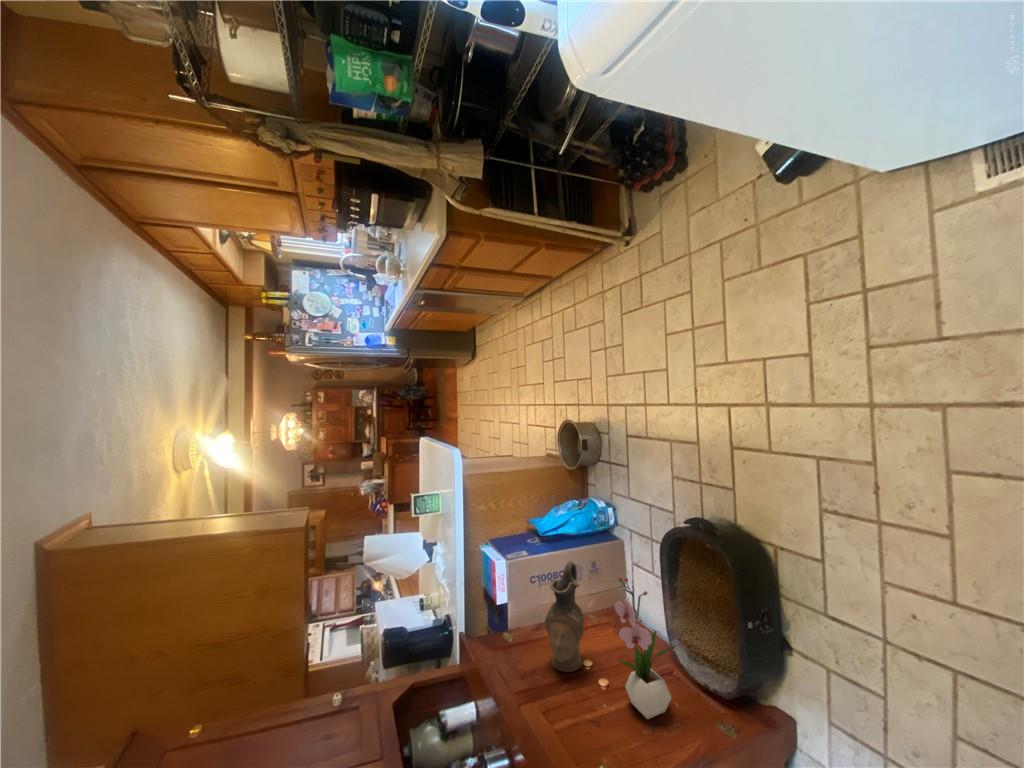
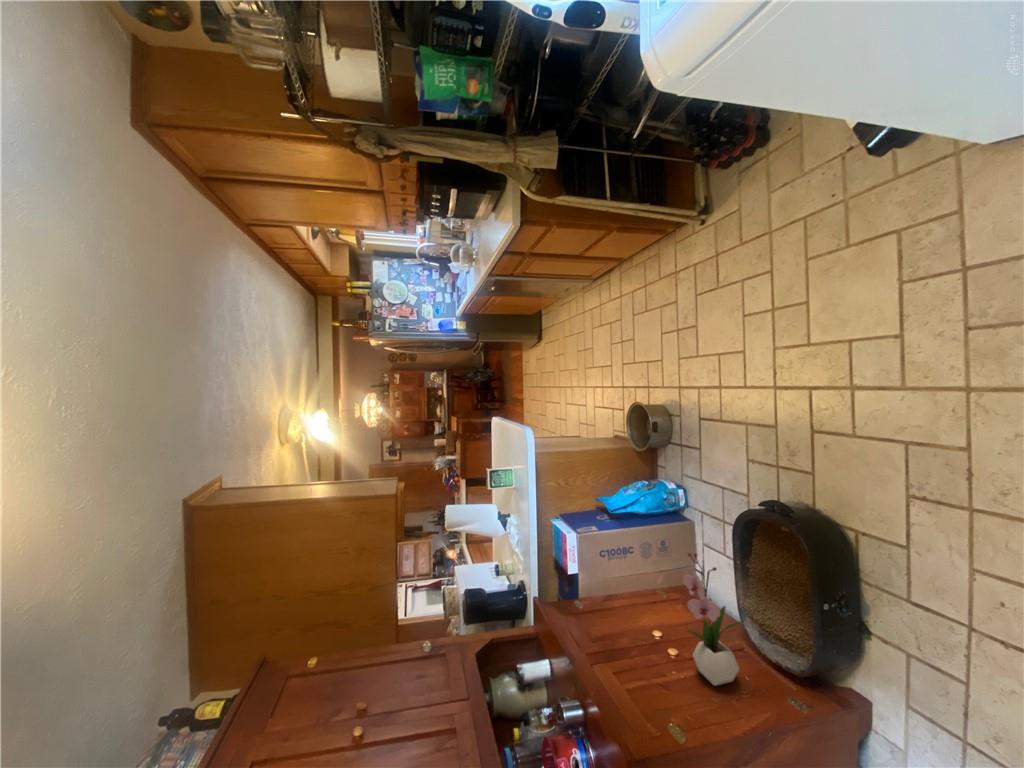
ceramic pitcher: present [545,561,584,672] -> none [614,537,652,638]

